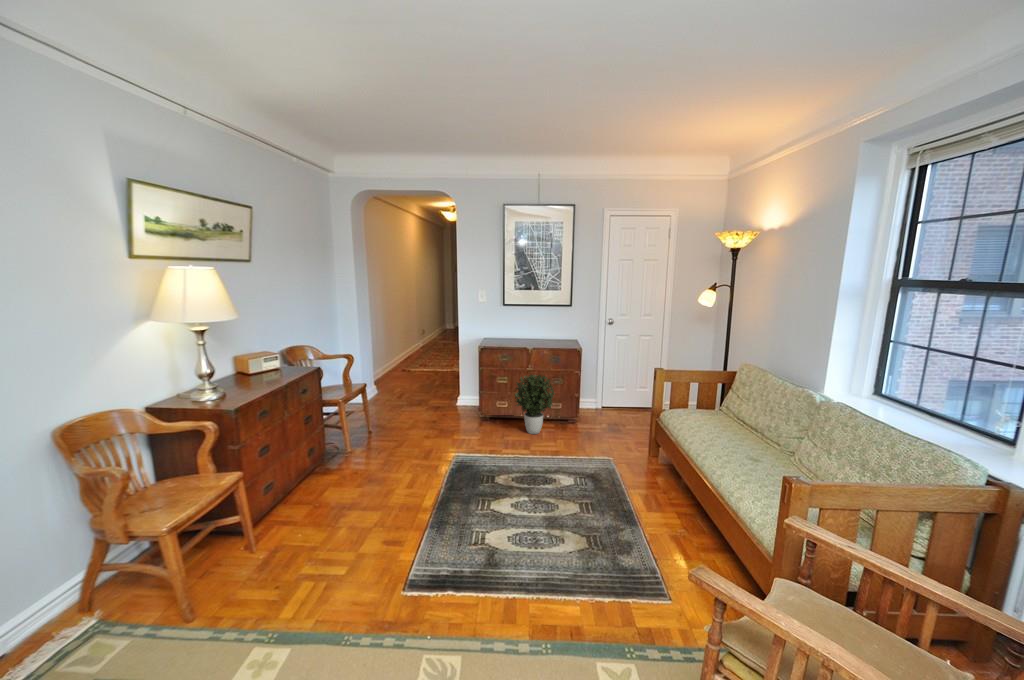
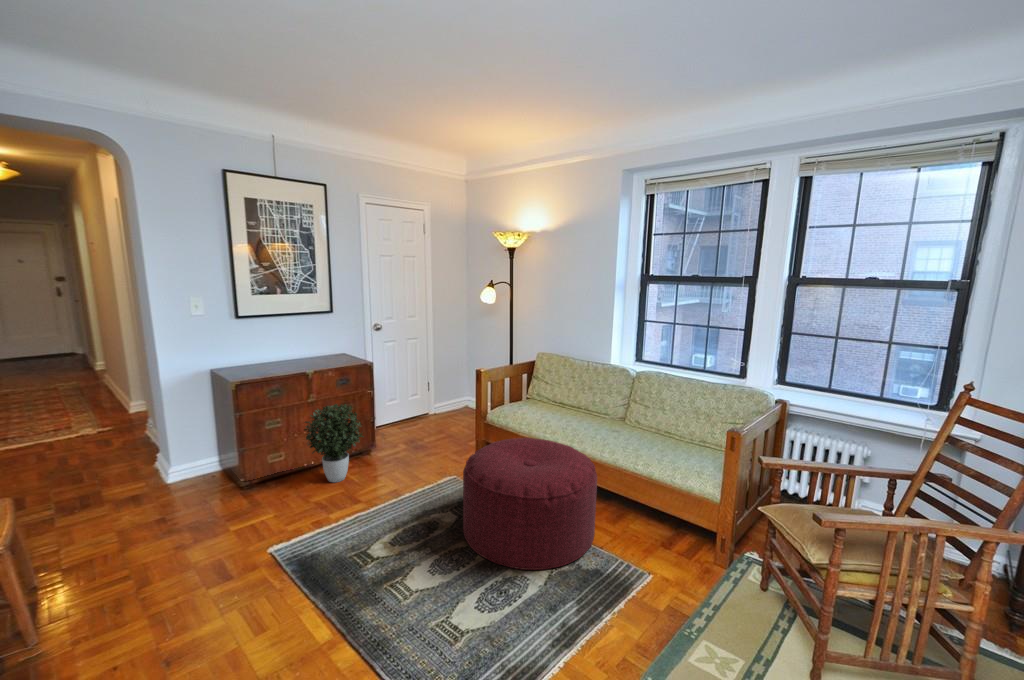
ottoman: none [553,431,688,556] -> present [463,438,597,570]

